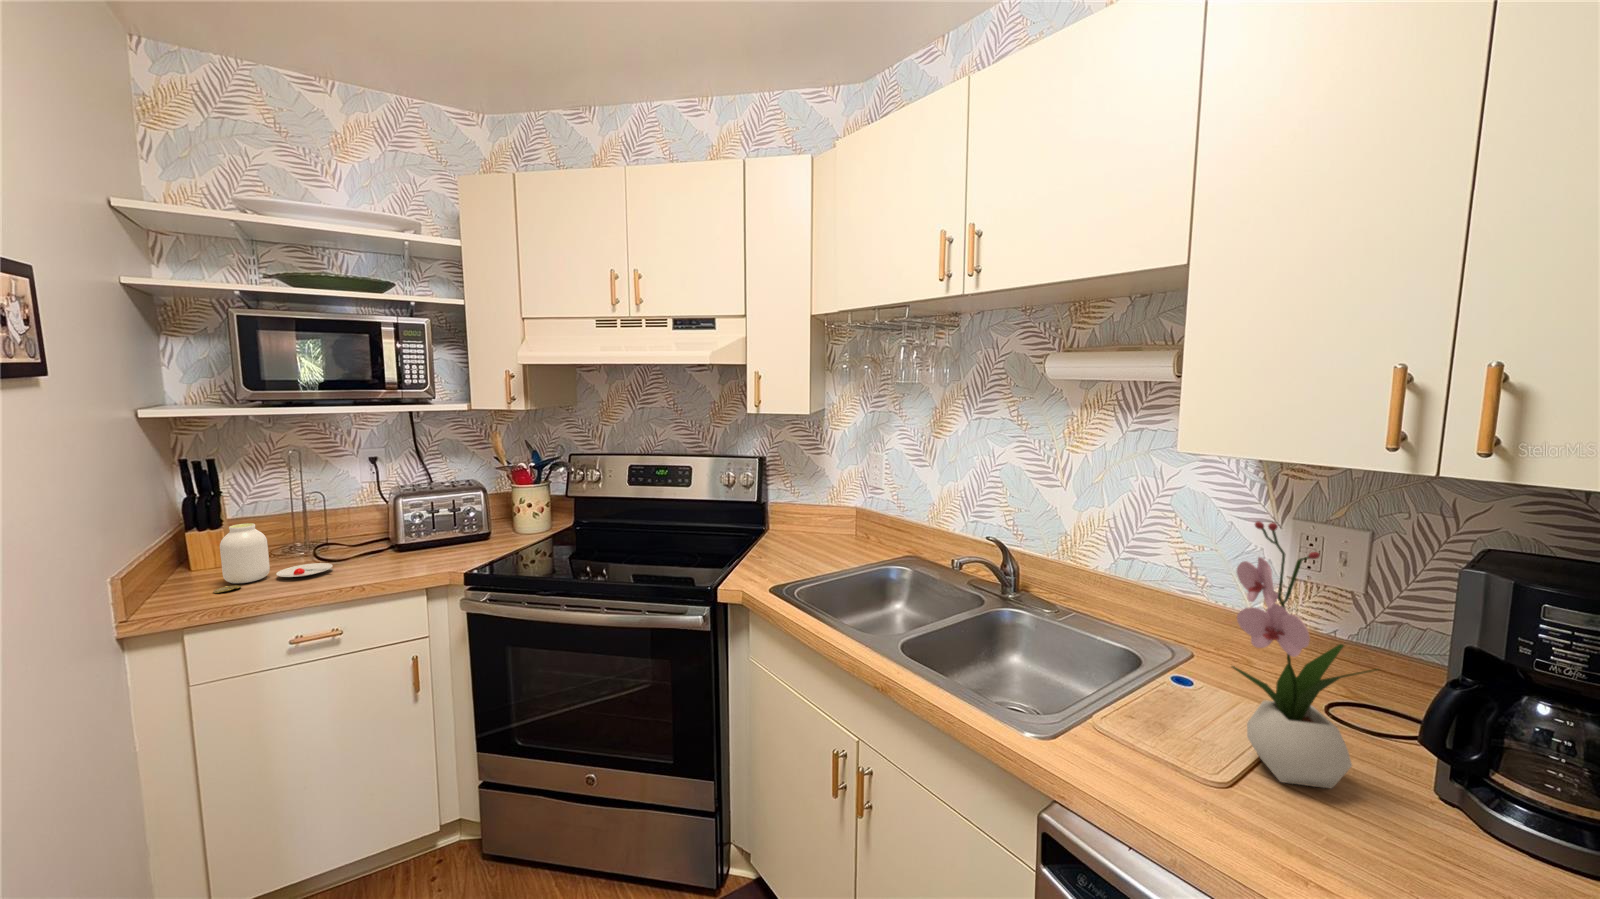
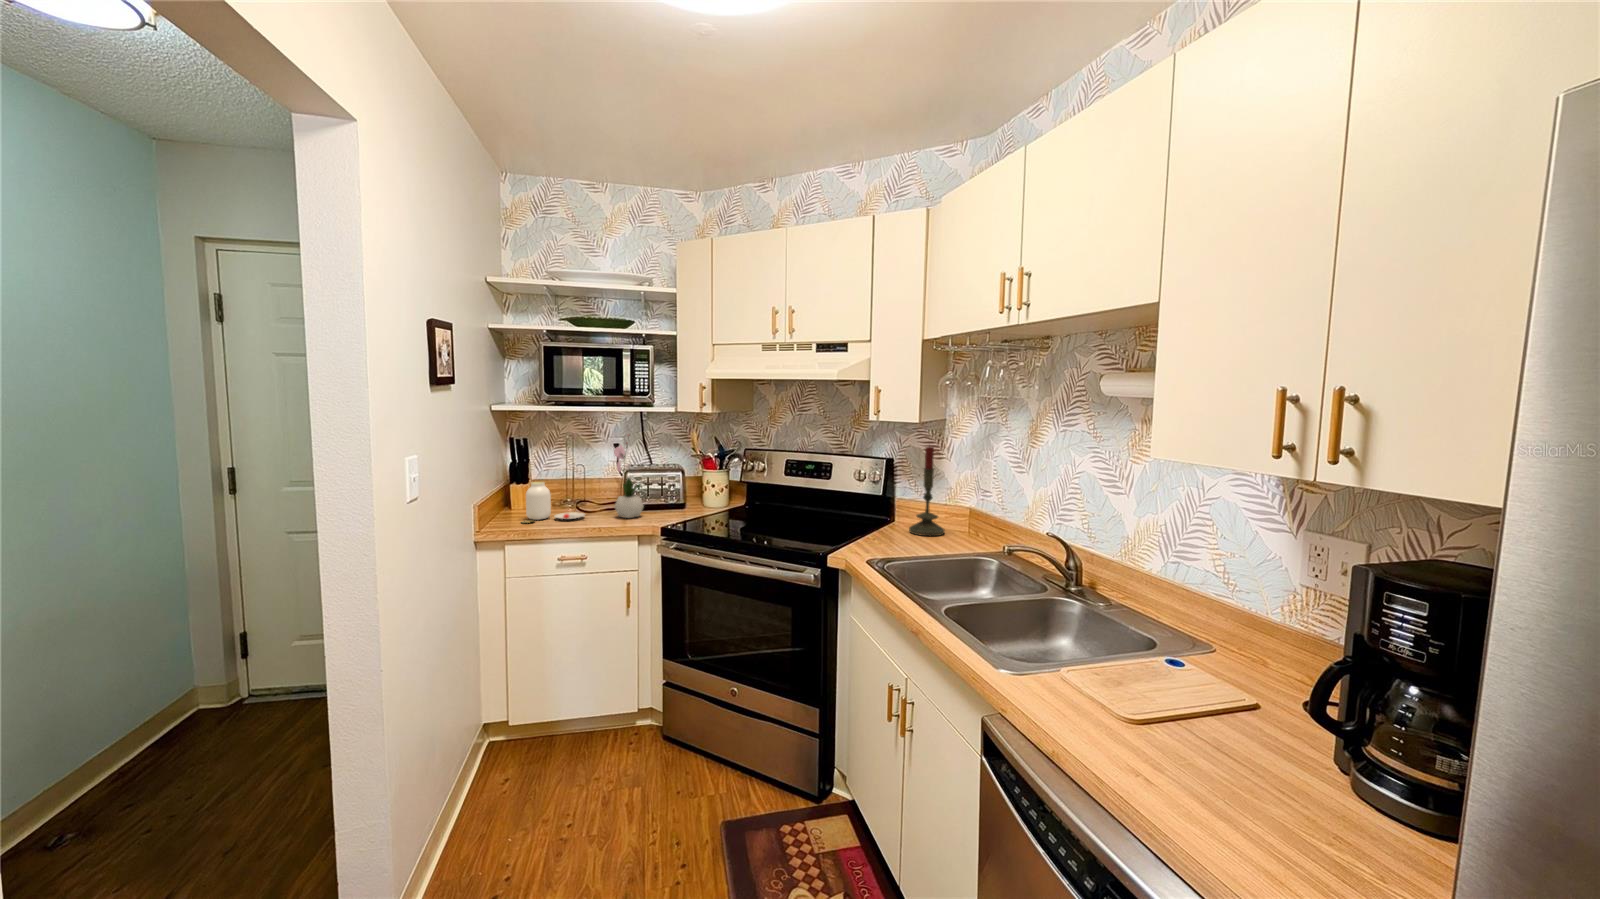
candle: none [793,438,834,547] -> present [909,447,944,536]
flower arrangement: present [1232,521,1378,789] -> present [614,435,643,518]

